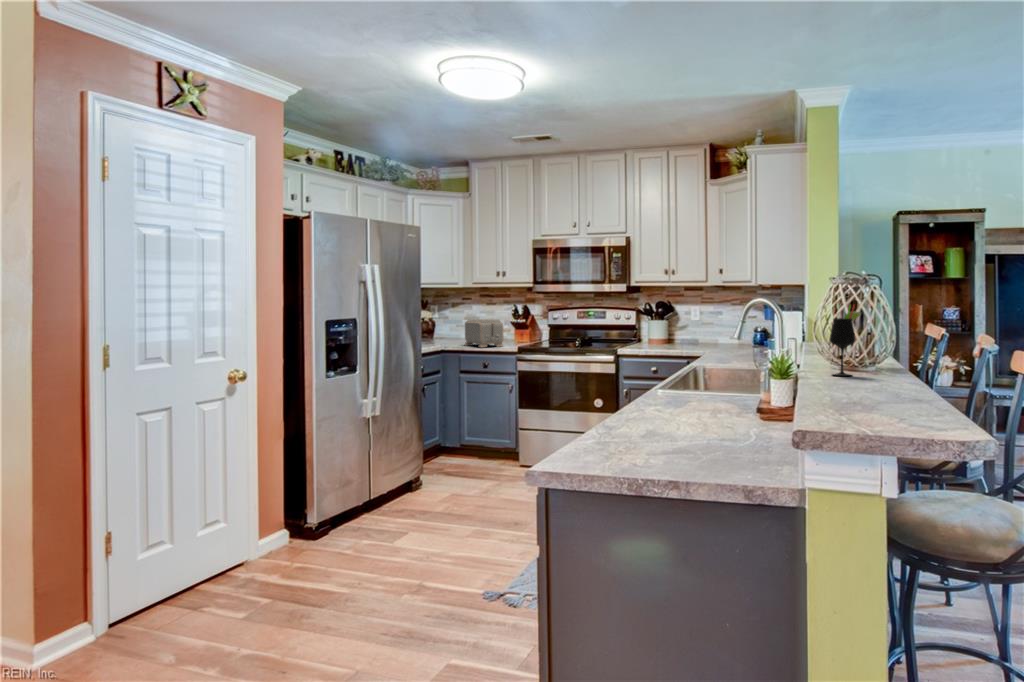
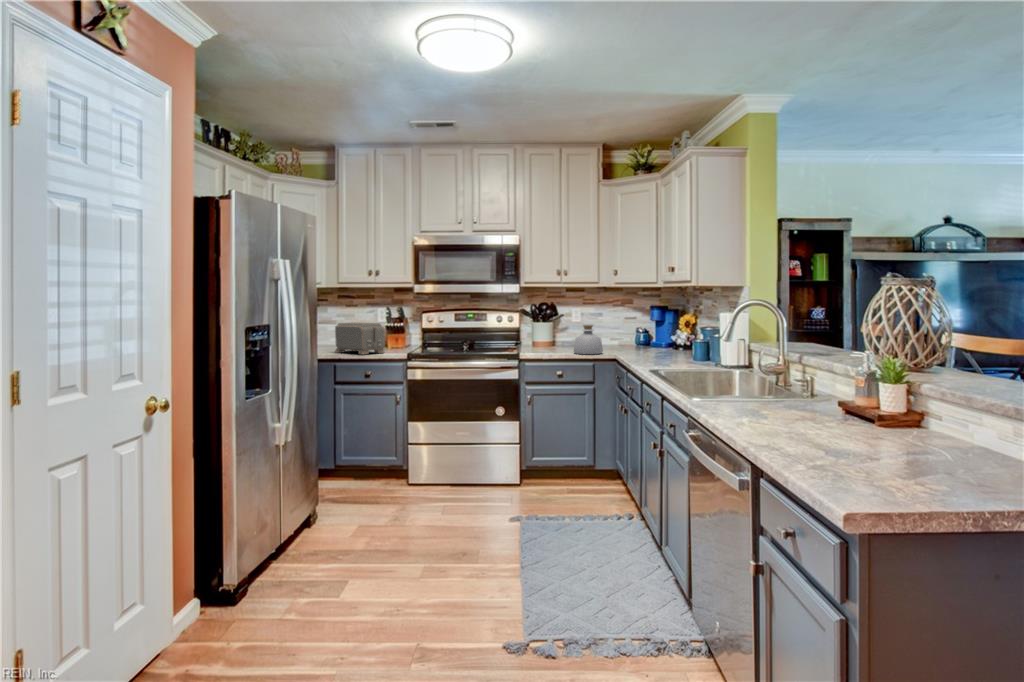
wine glass: present [830,305,860,376] -> none [948,310,979,380]
bottle: none [673,323,703,352] -> present [574,325,603,354]

